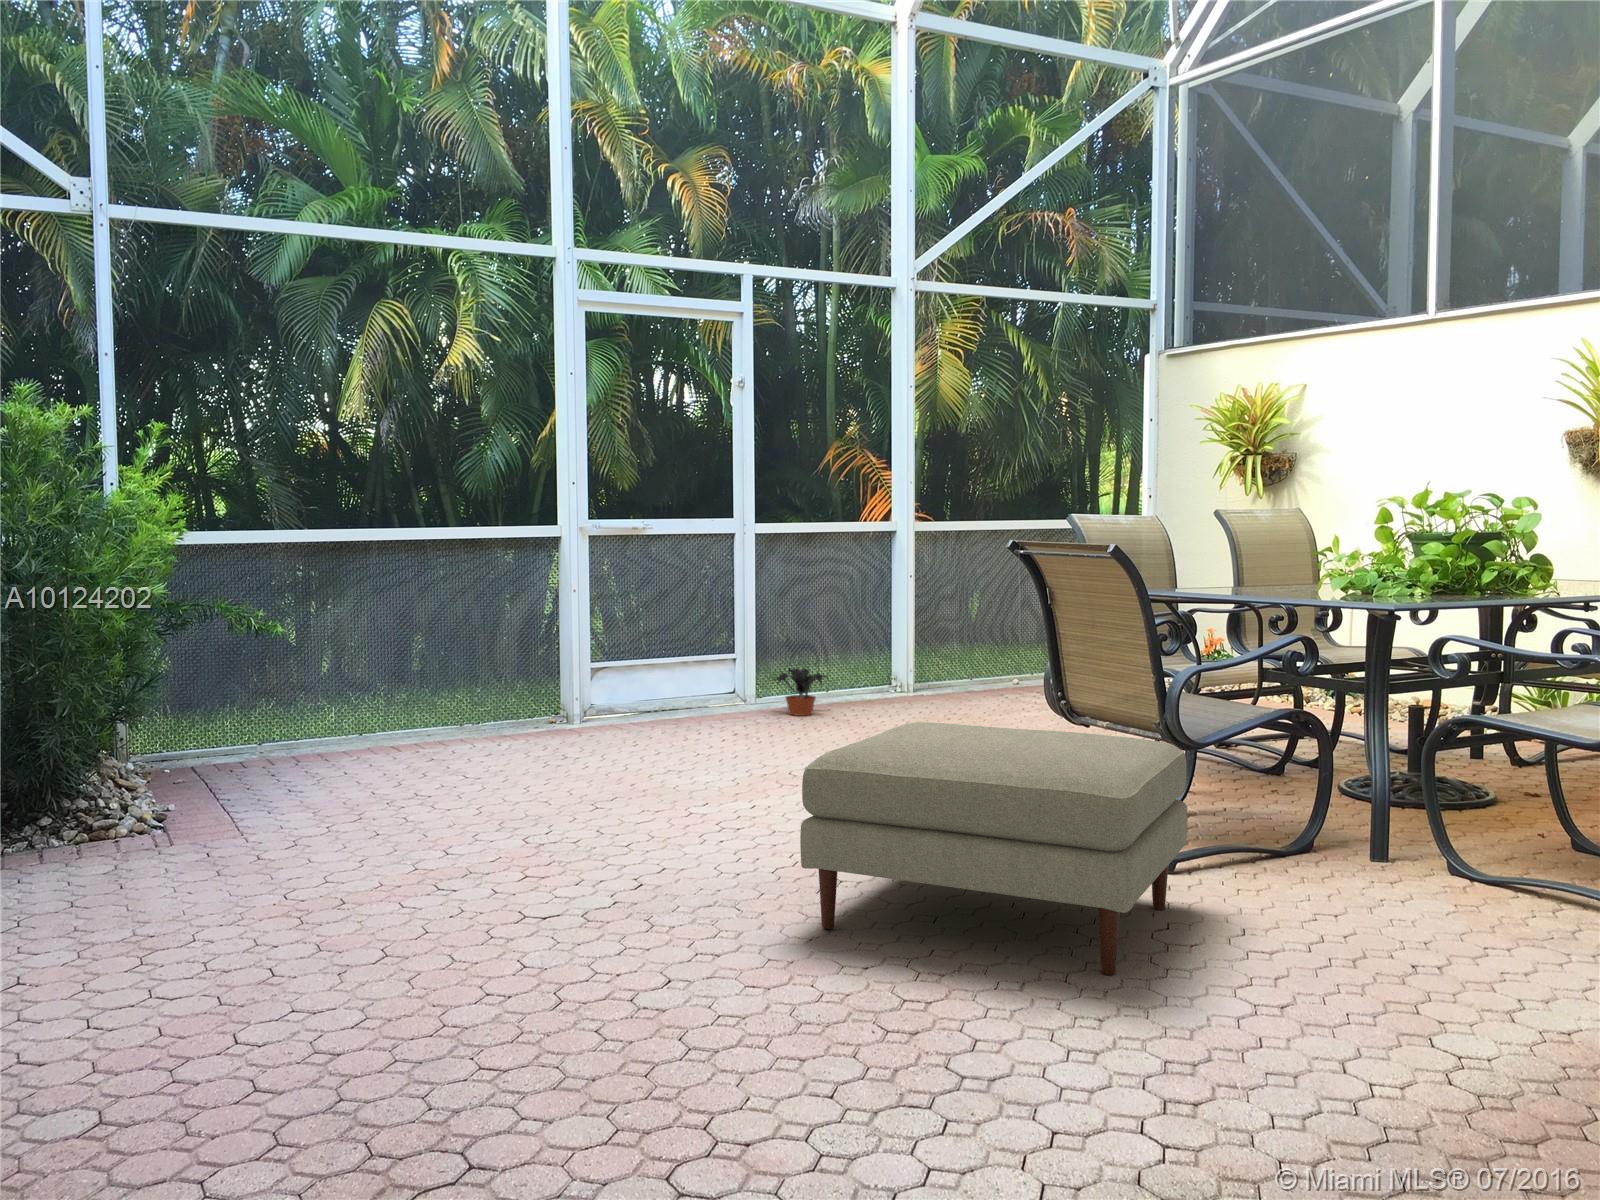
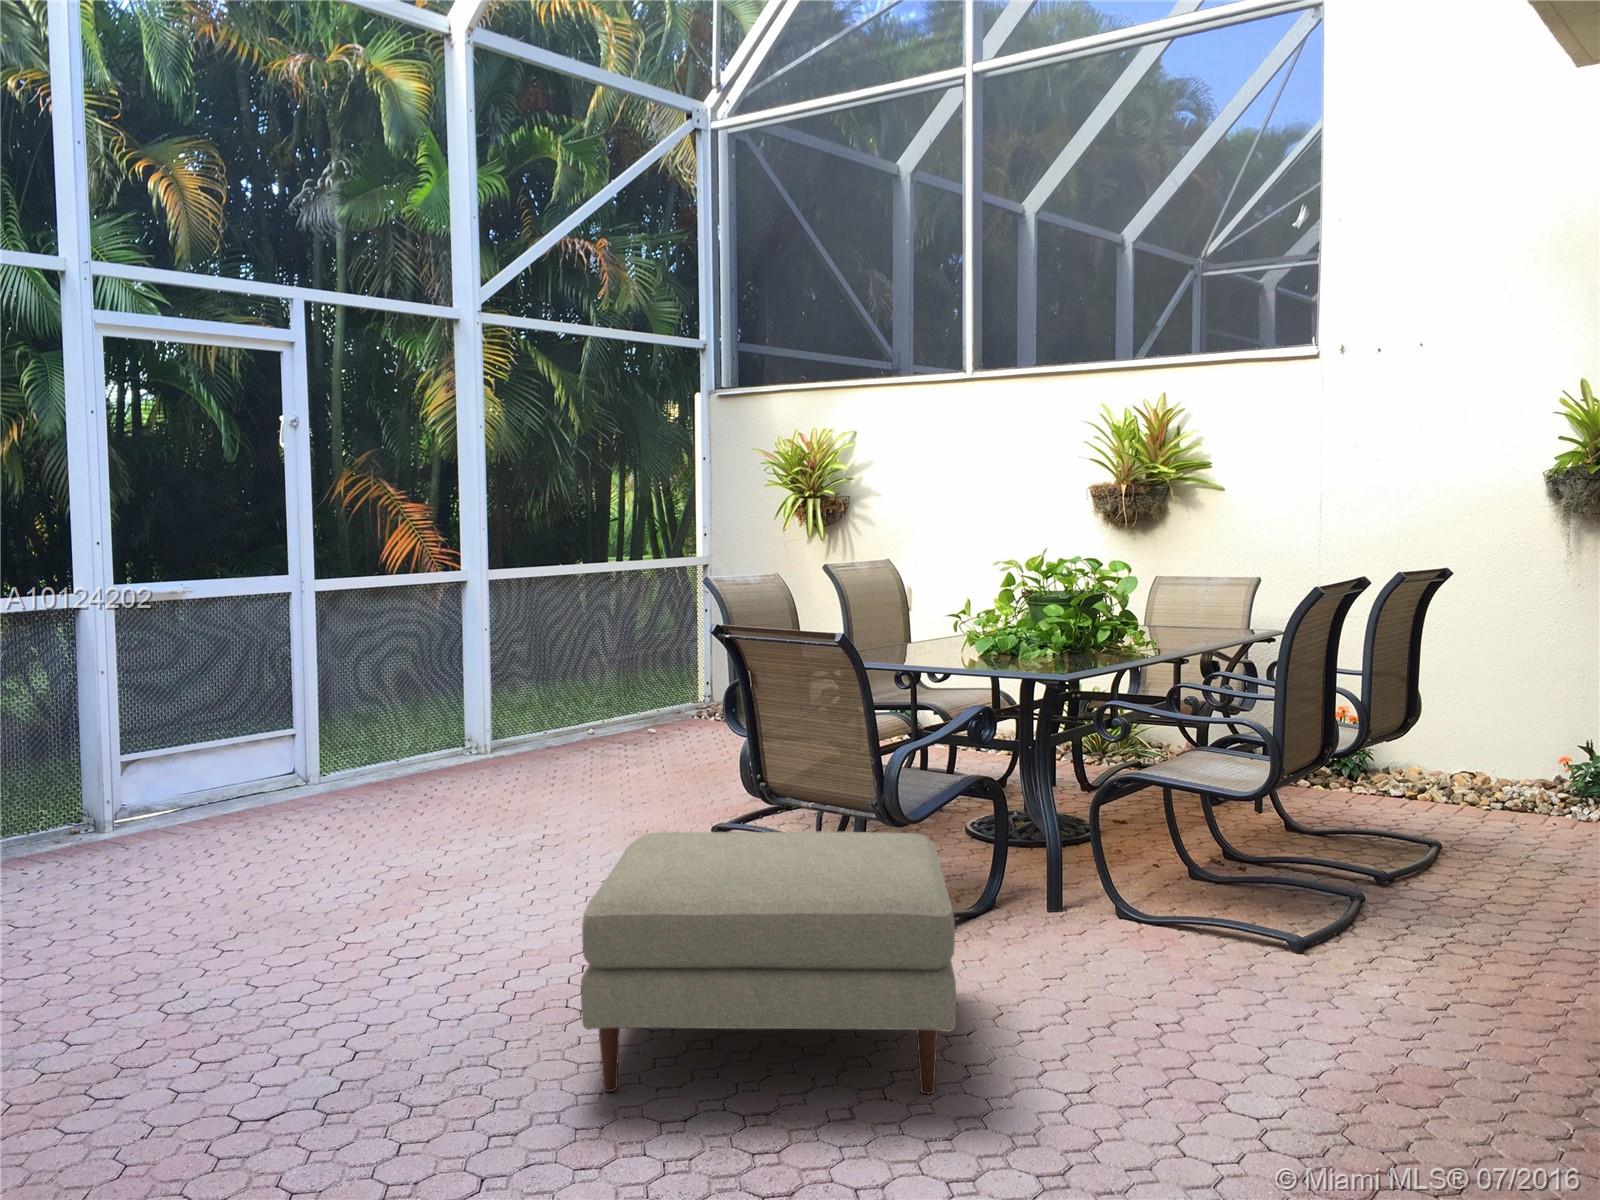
potted plant: present [773,668,827,716] -> none [341,740,412,795]

